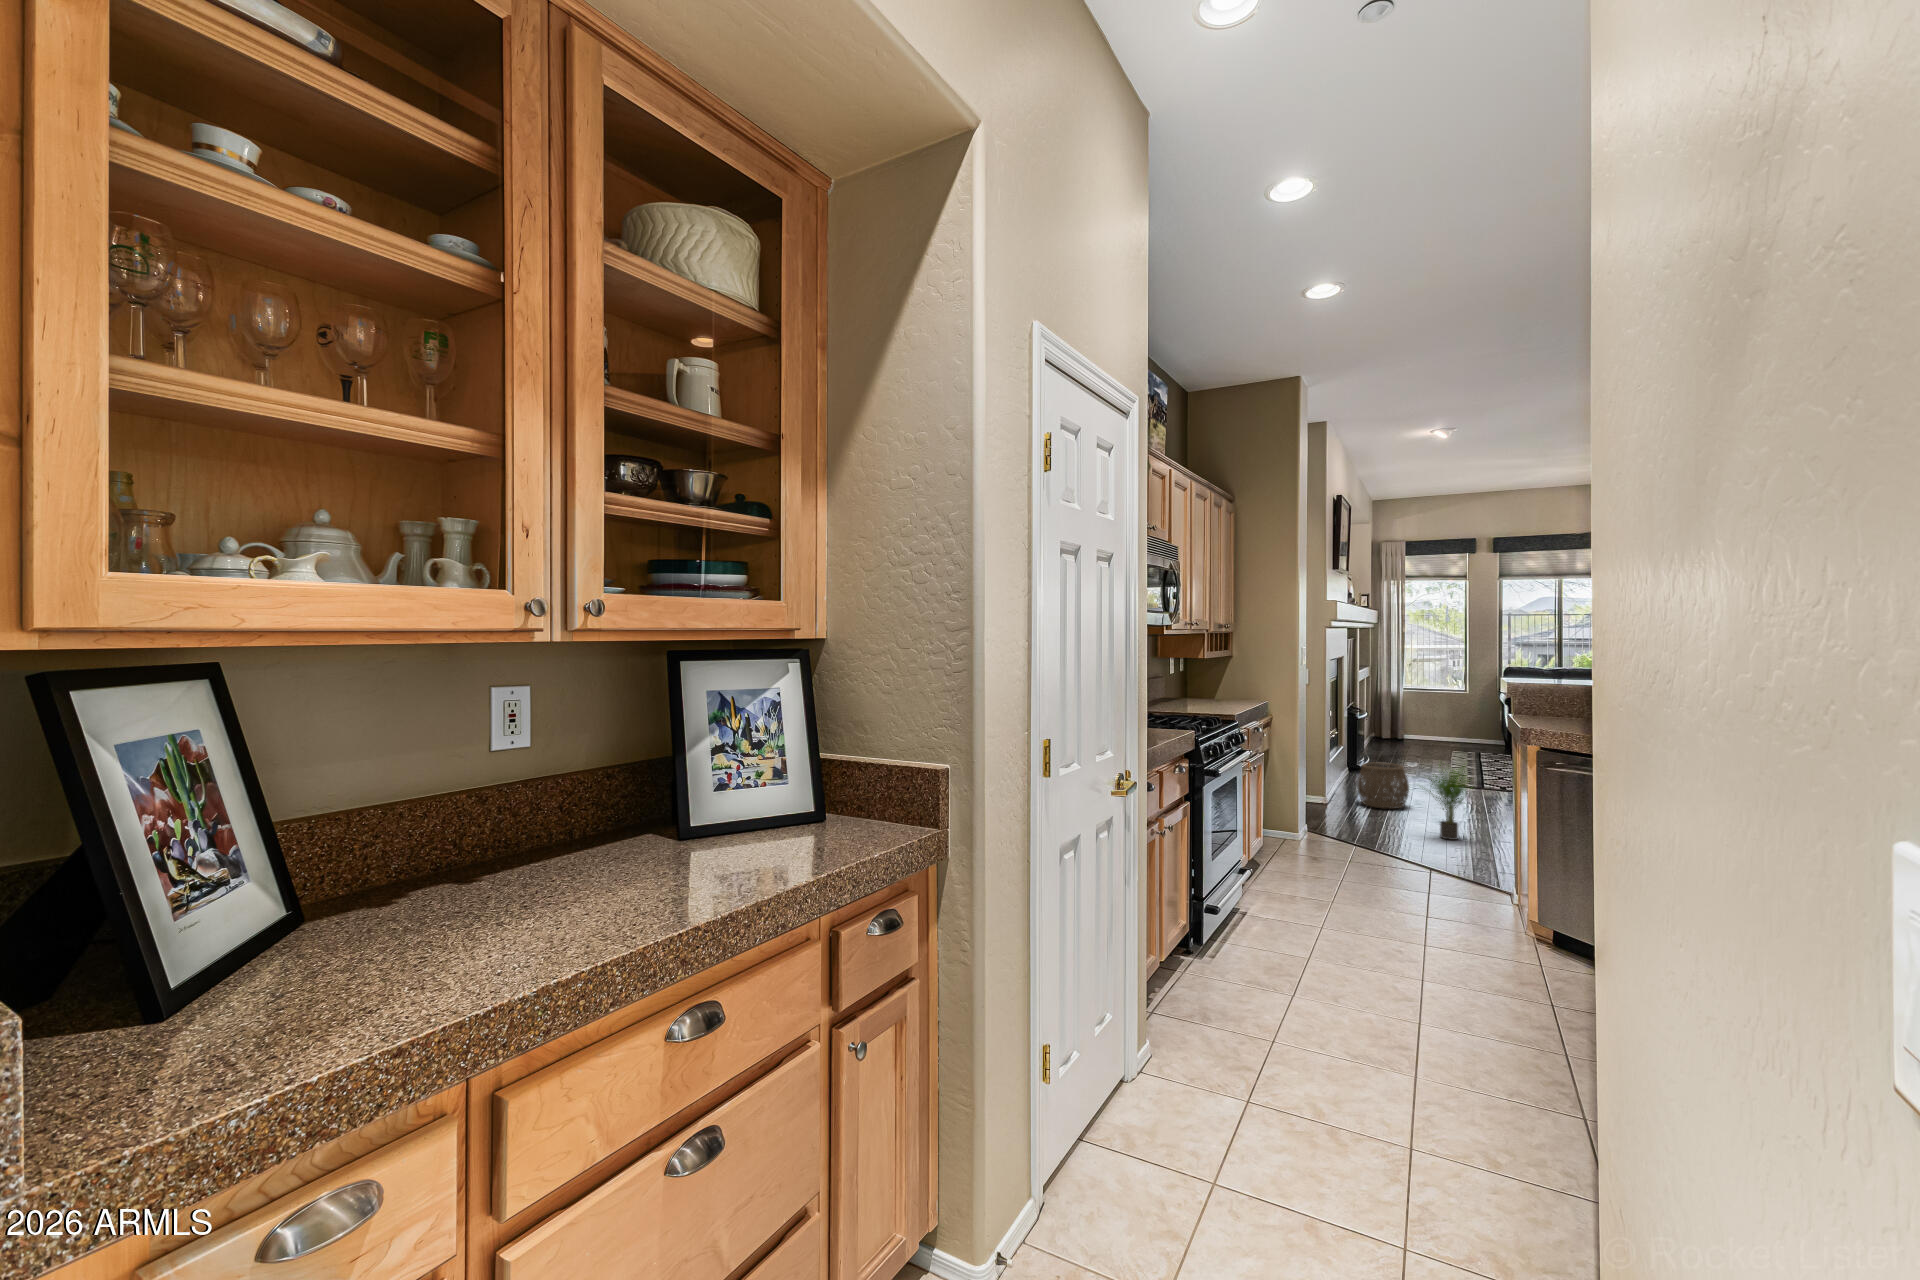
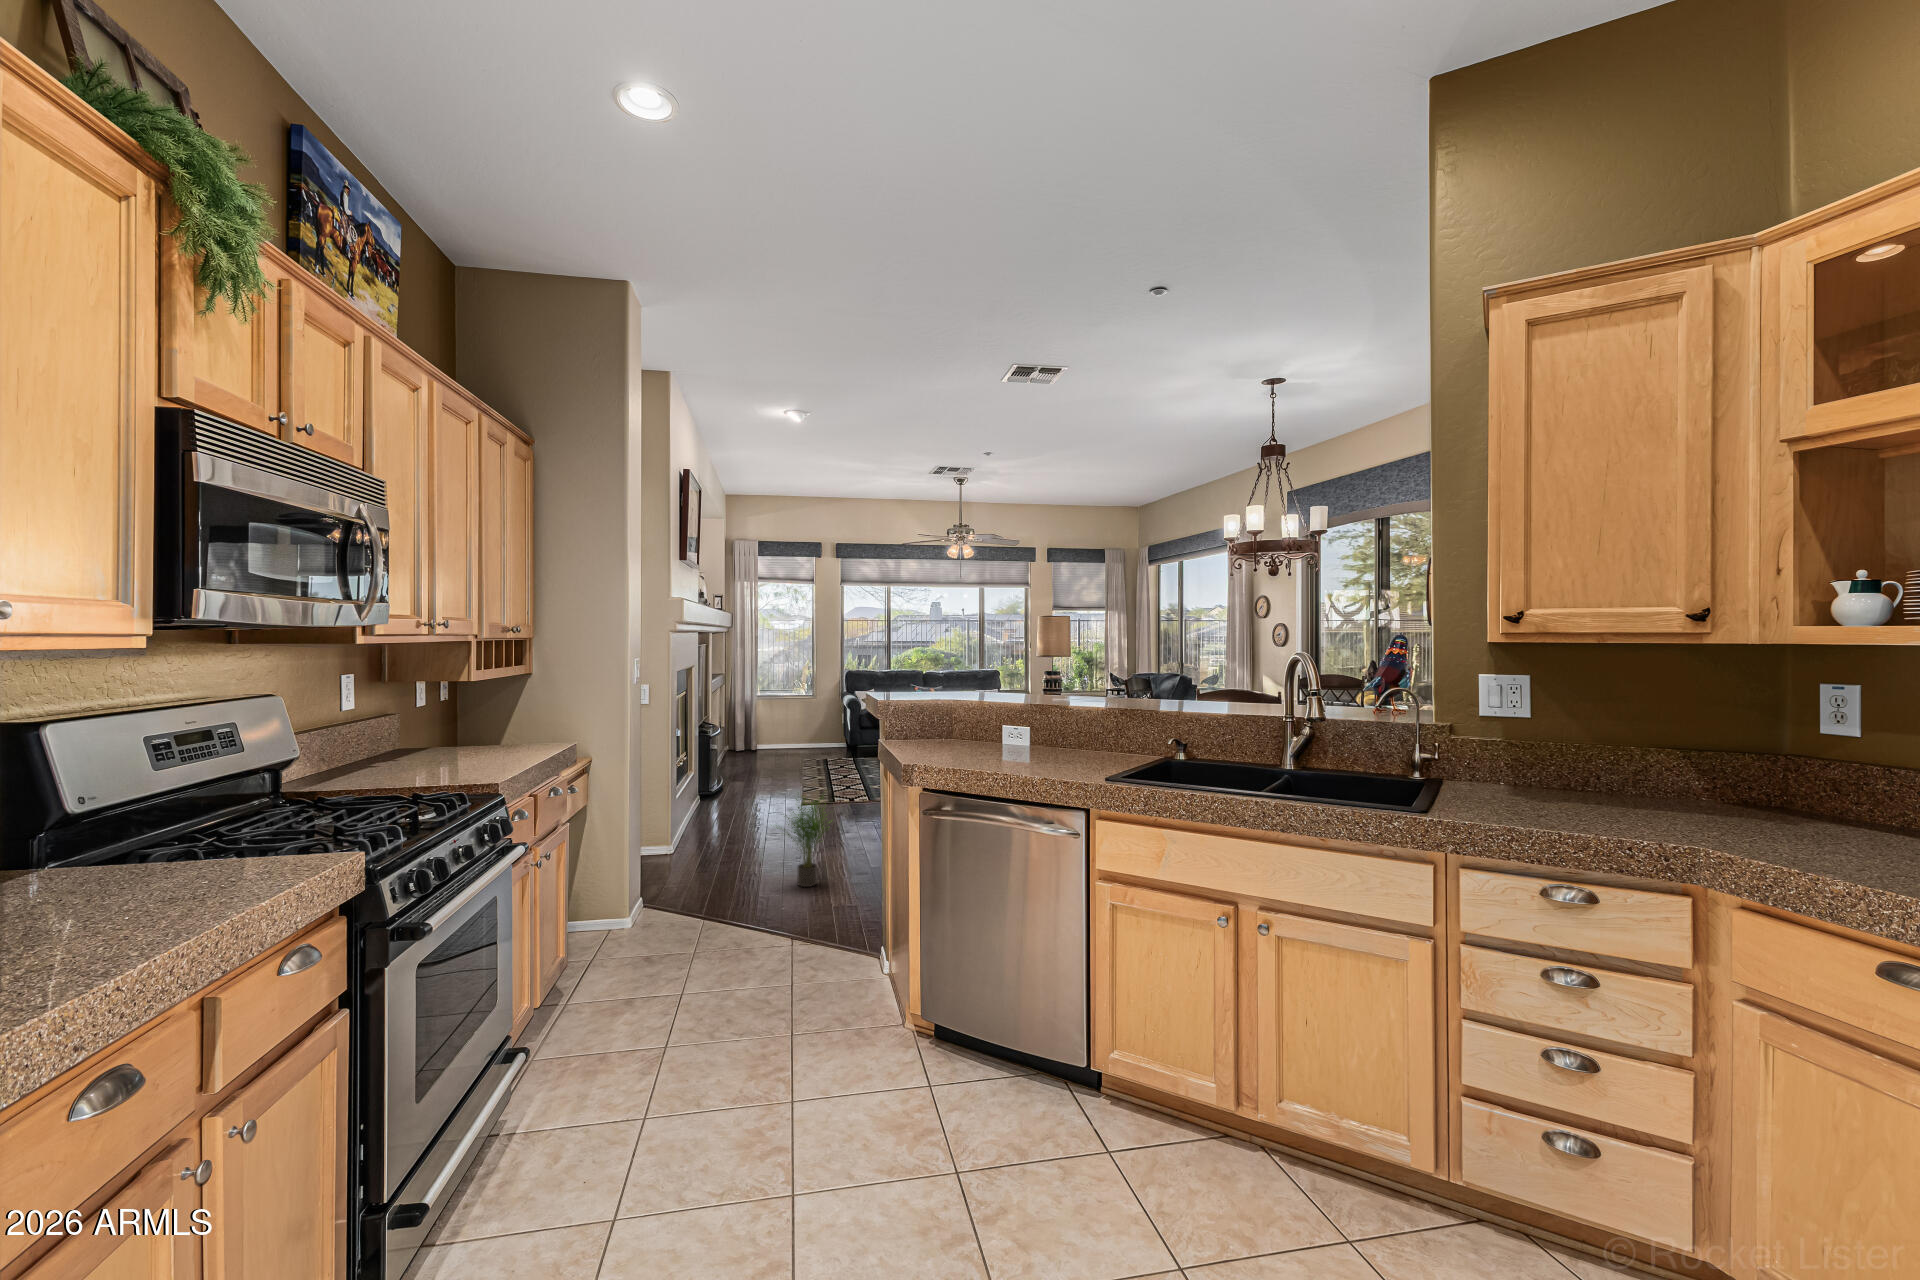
woven basket: present [1357,763,1409,809] -> none [704,794,764,852]

